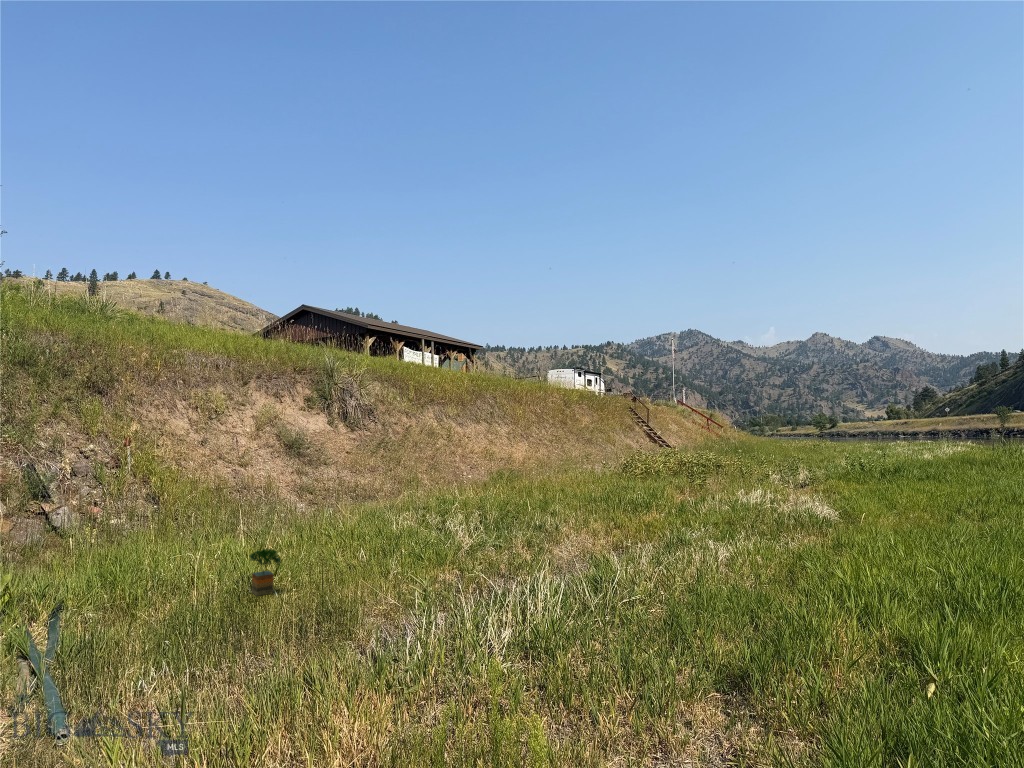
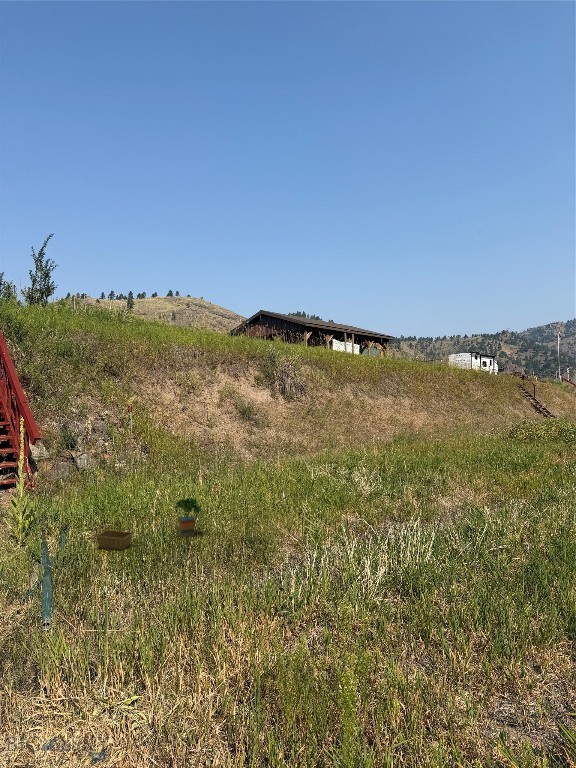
basket: none [147,582,197,616] -> present [96,522,133,550]

